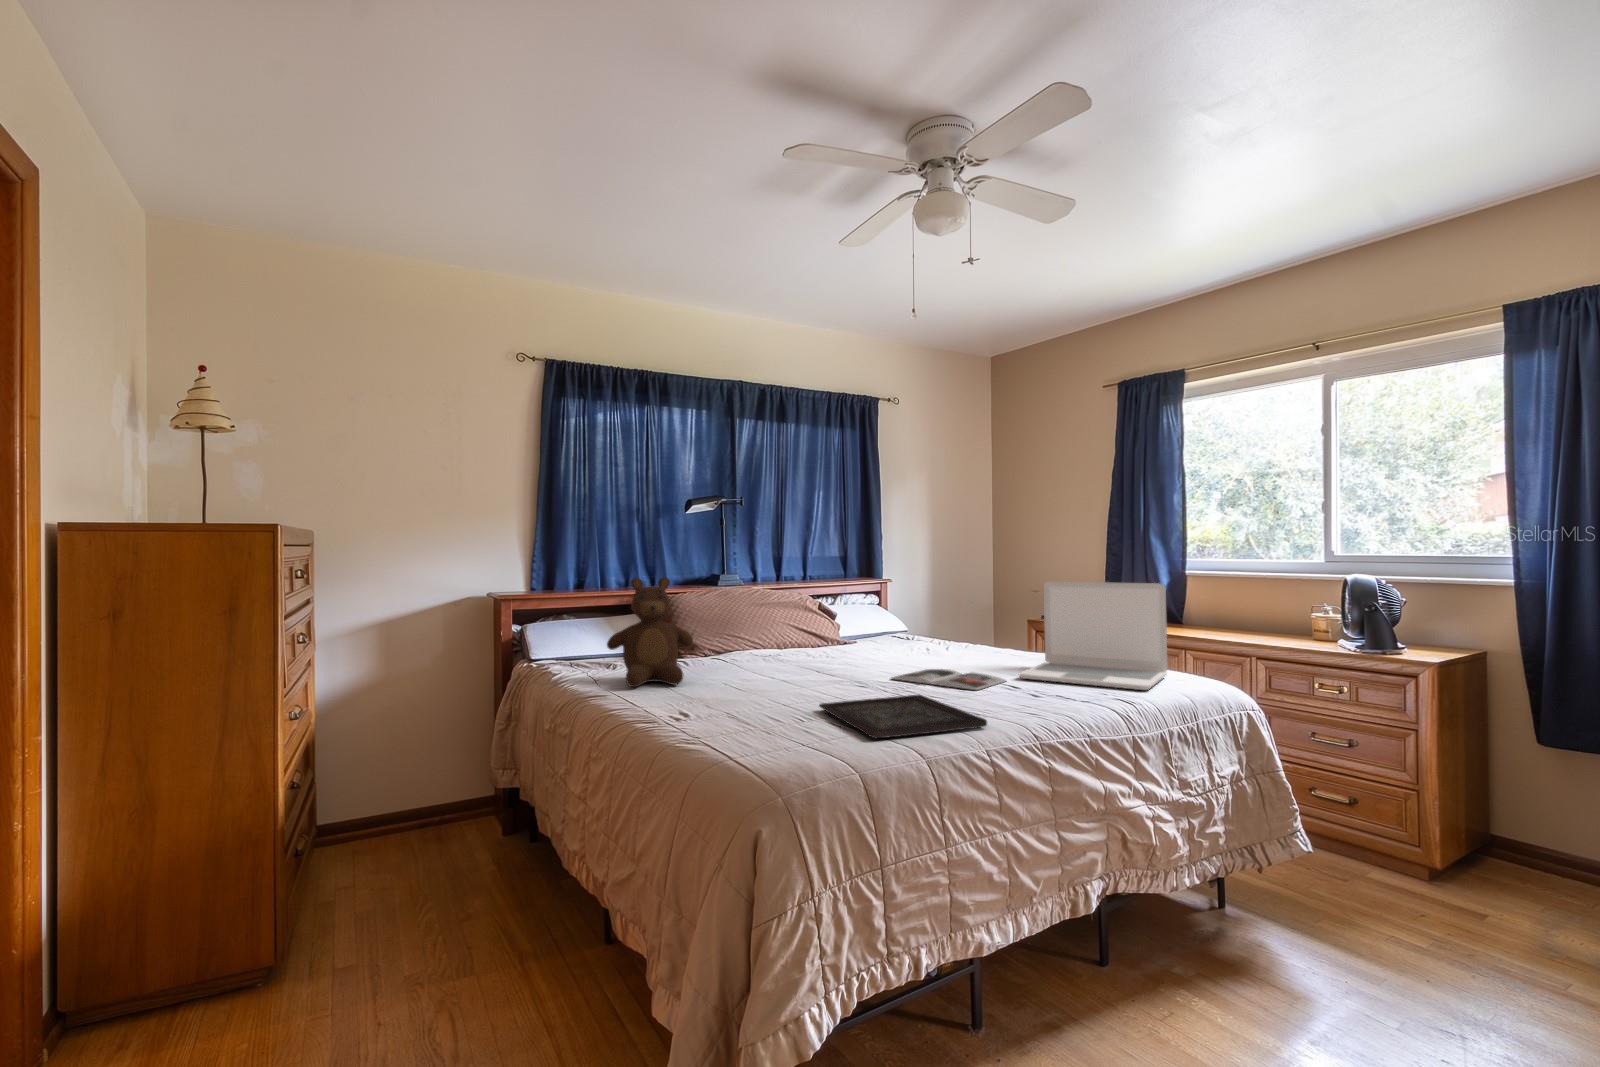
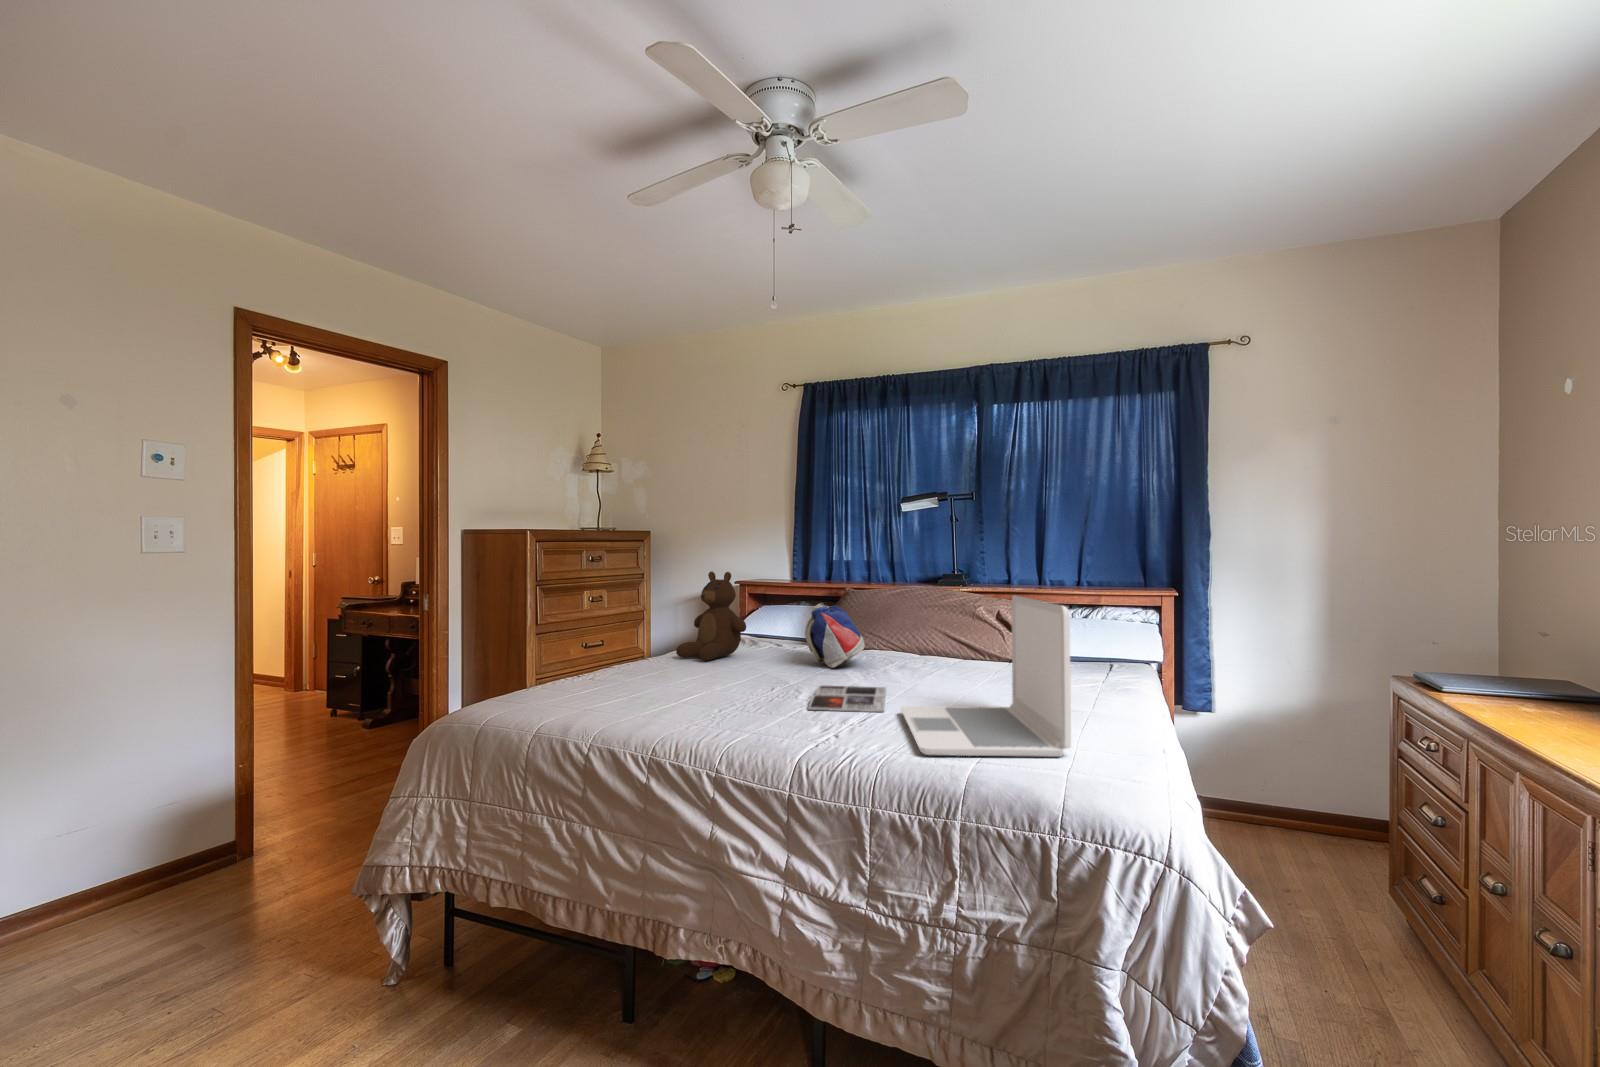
tote bag: none [735,606,827,668] -> present [805,603,865,668]
tray: present [819,694,987,738] -> none [556,686,729,726]

